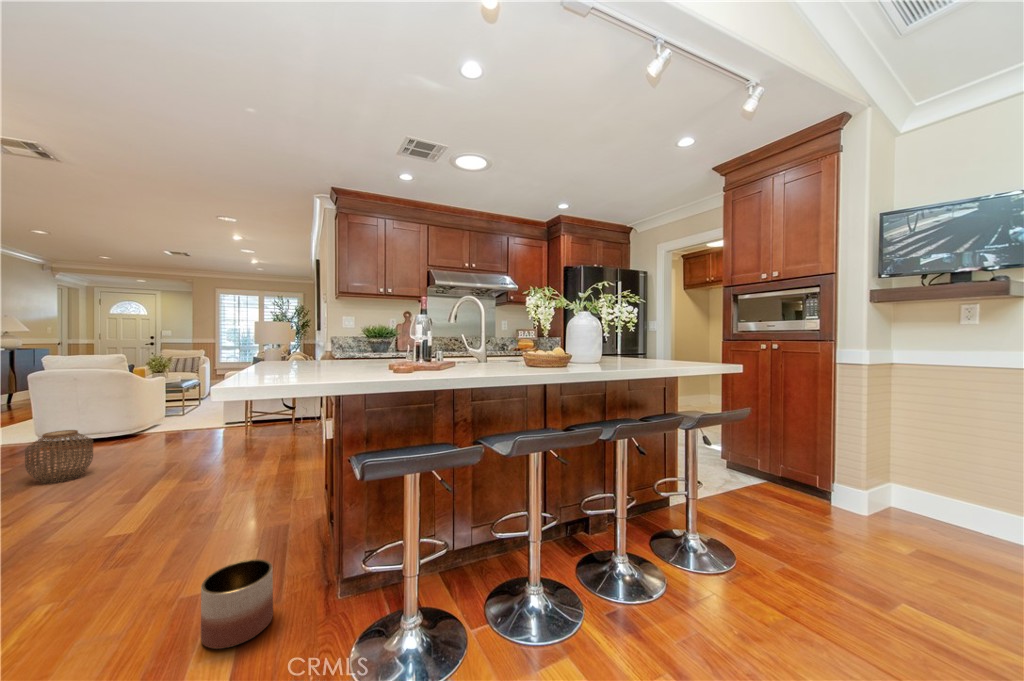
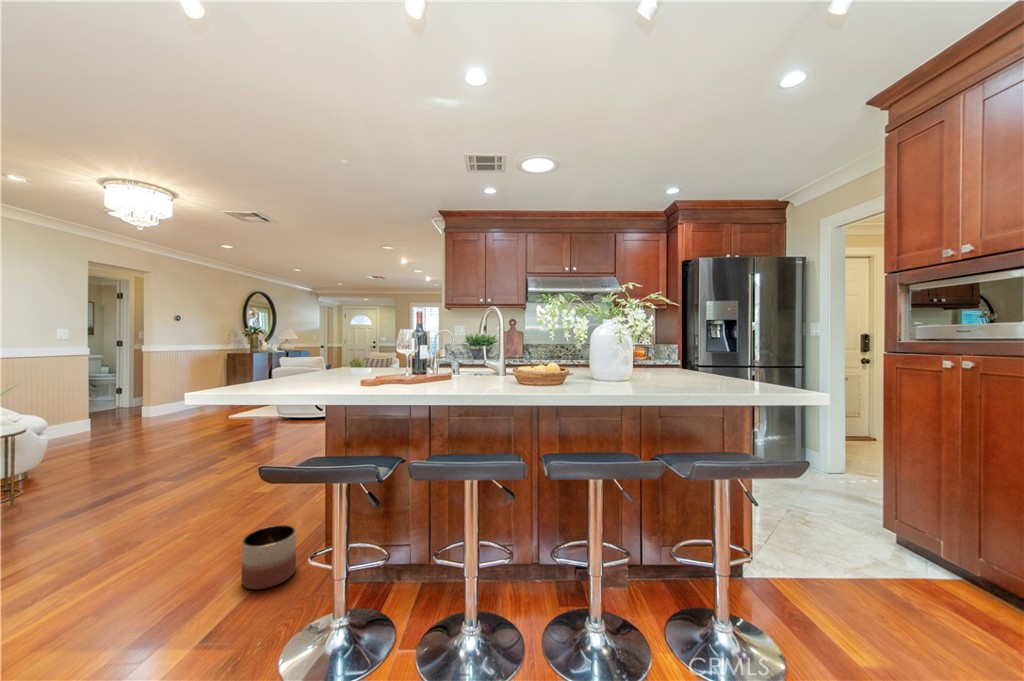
woven basket: present [25,430,93,483] -> none [255,409,291,444]

